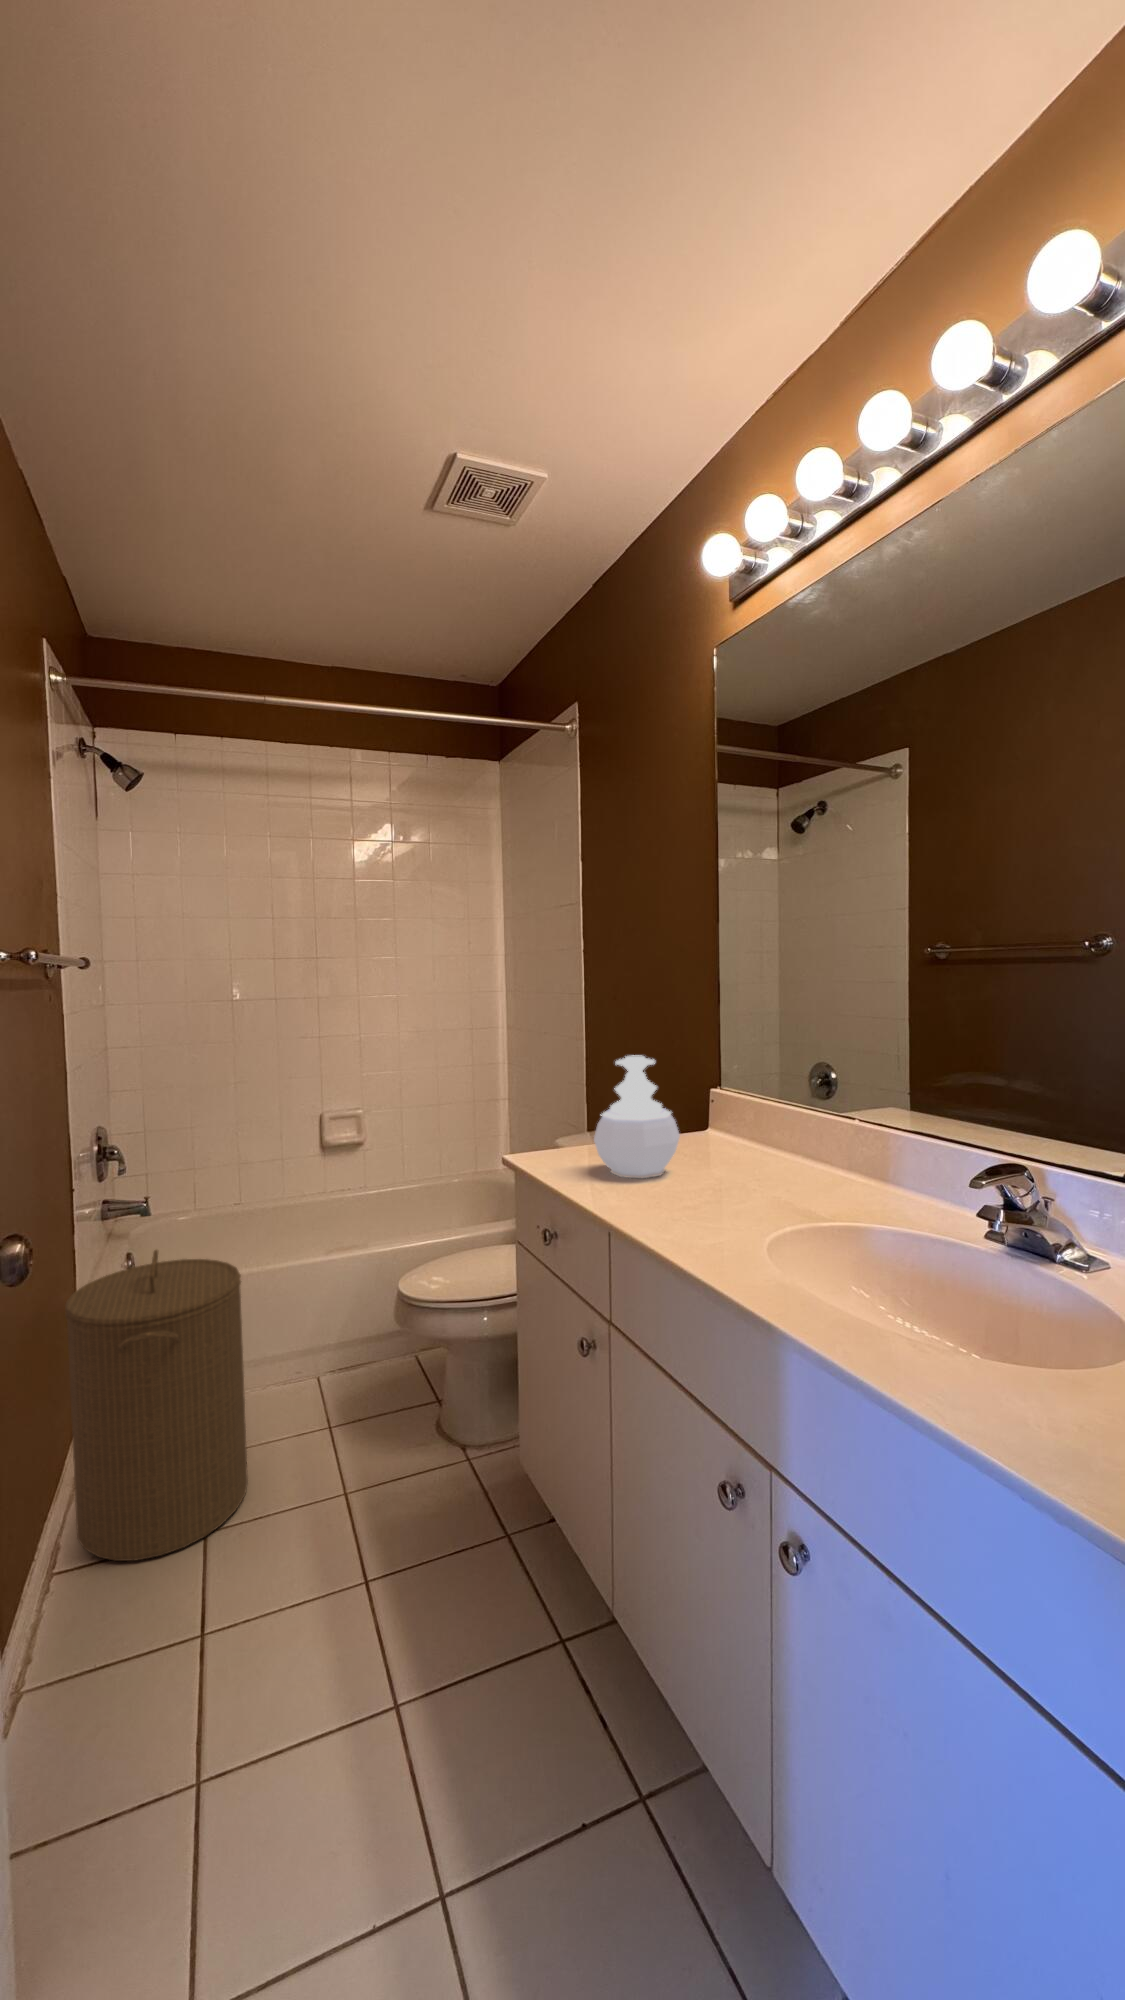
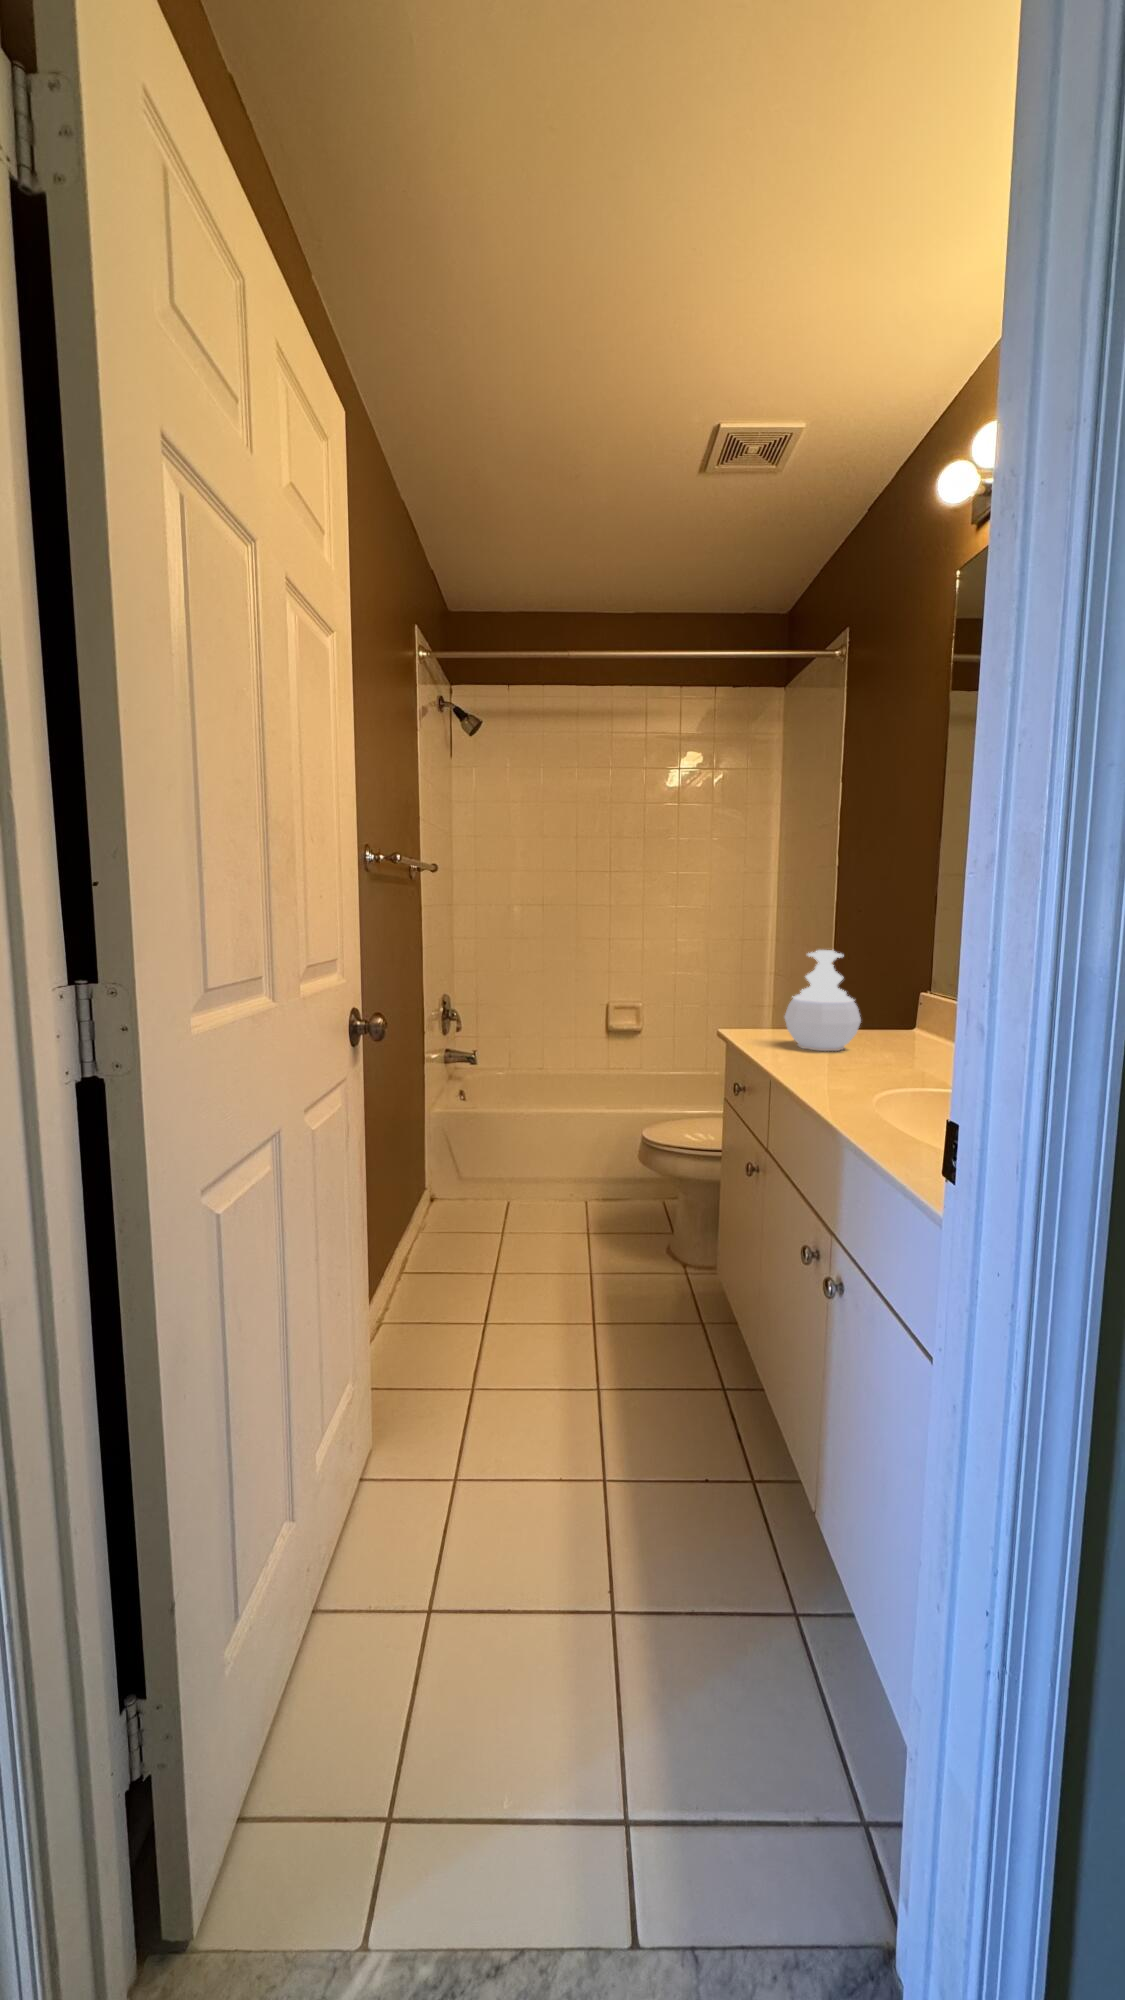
laundry hamper: present [65,1250,248,1561] -> none [414,1076,527,1281]

